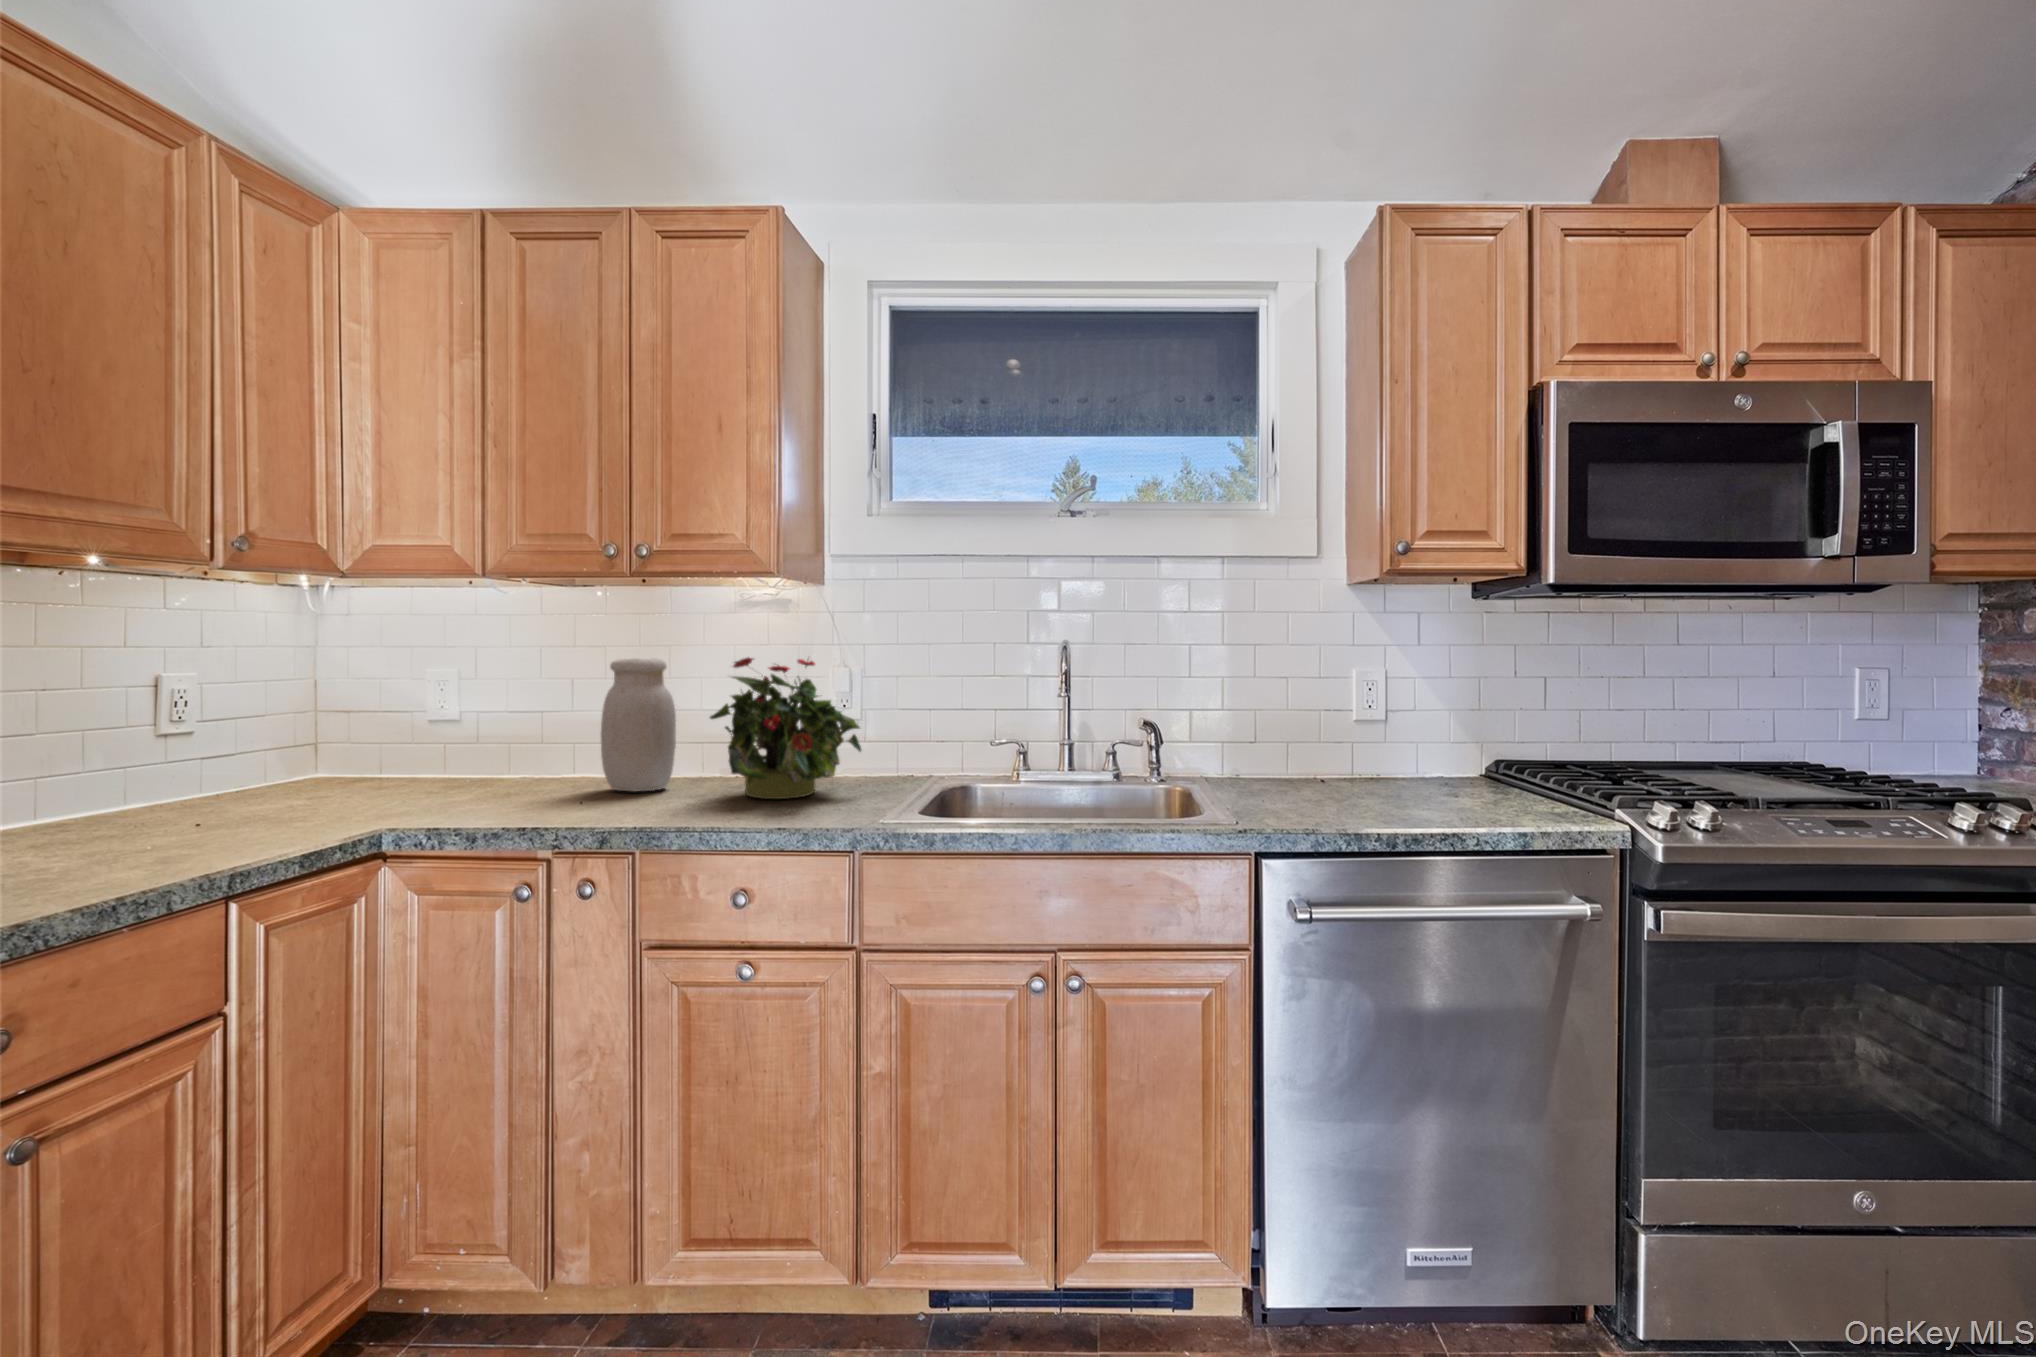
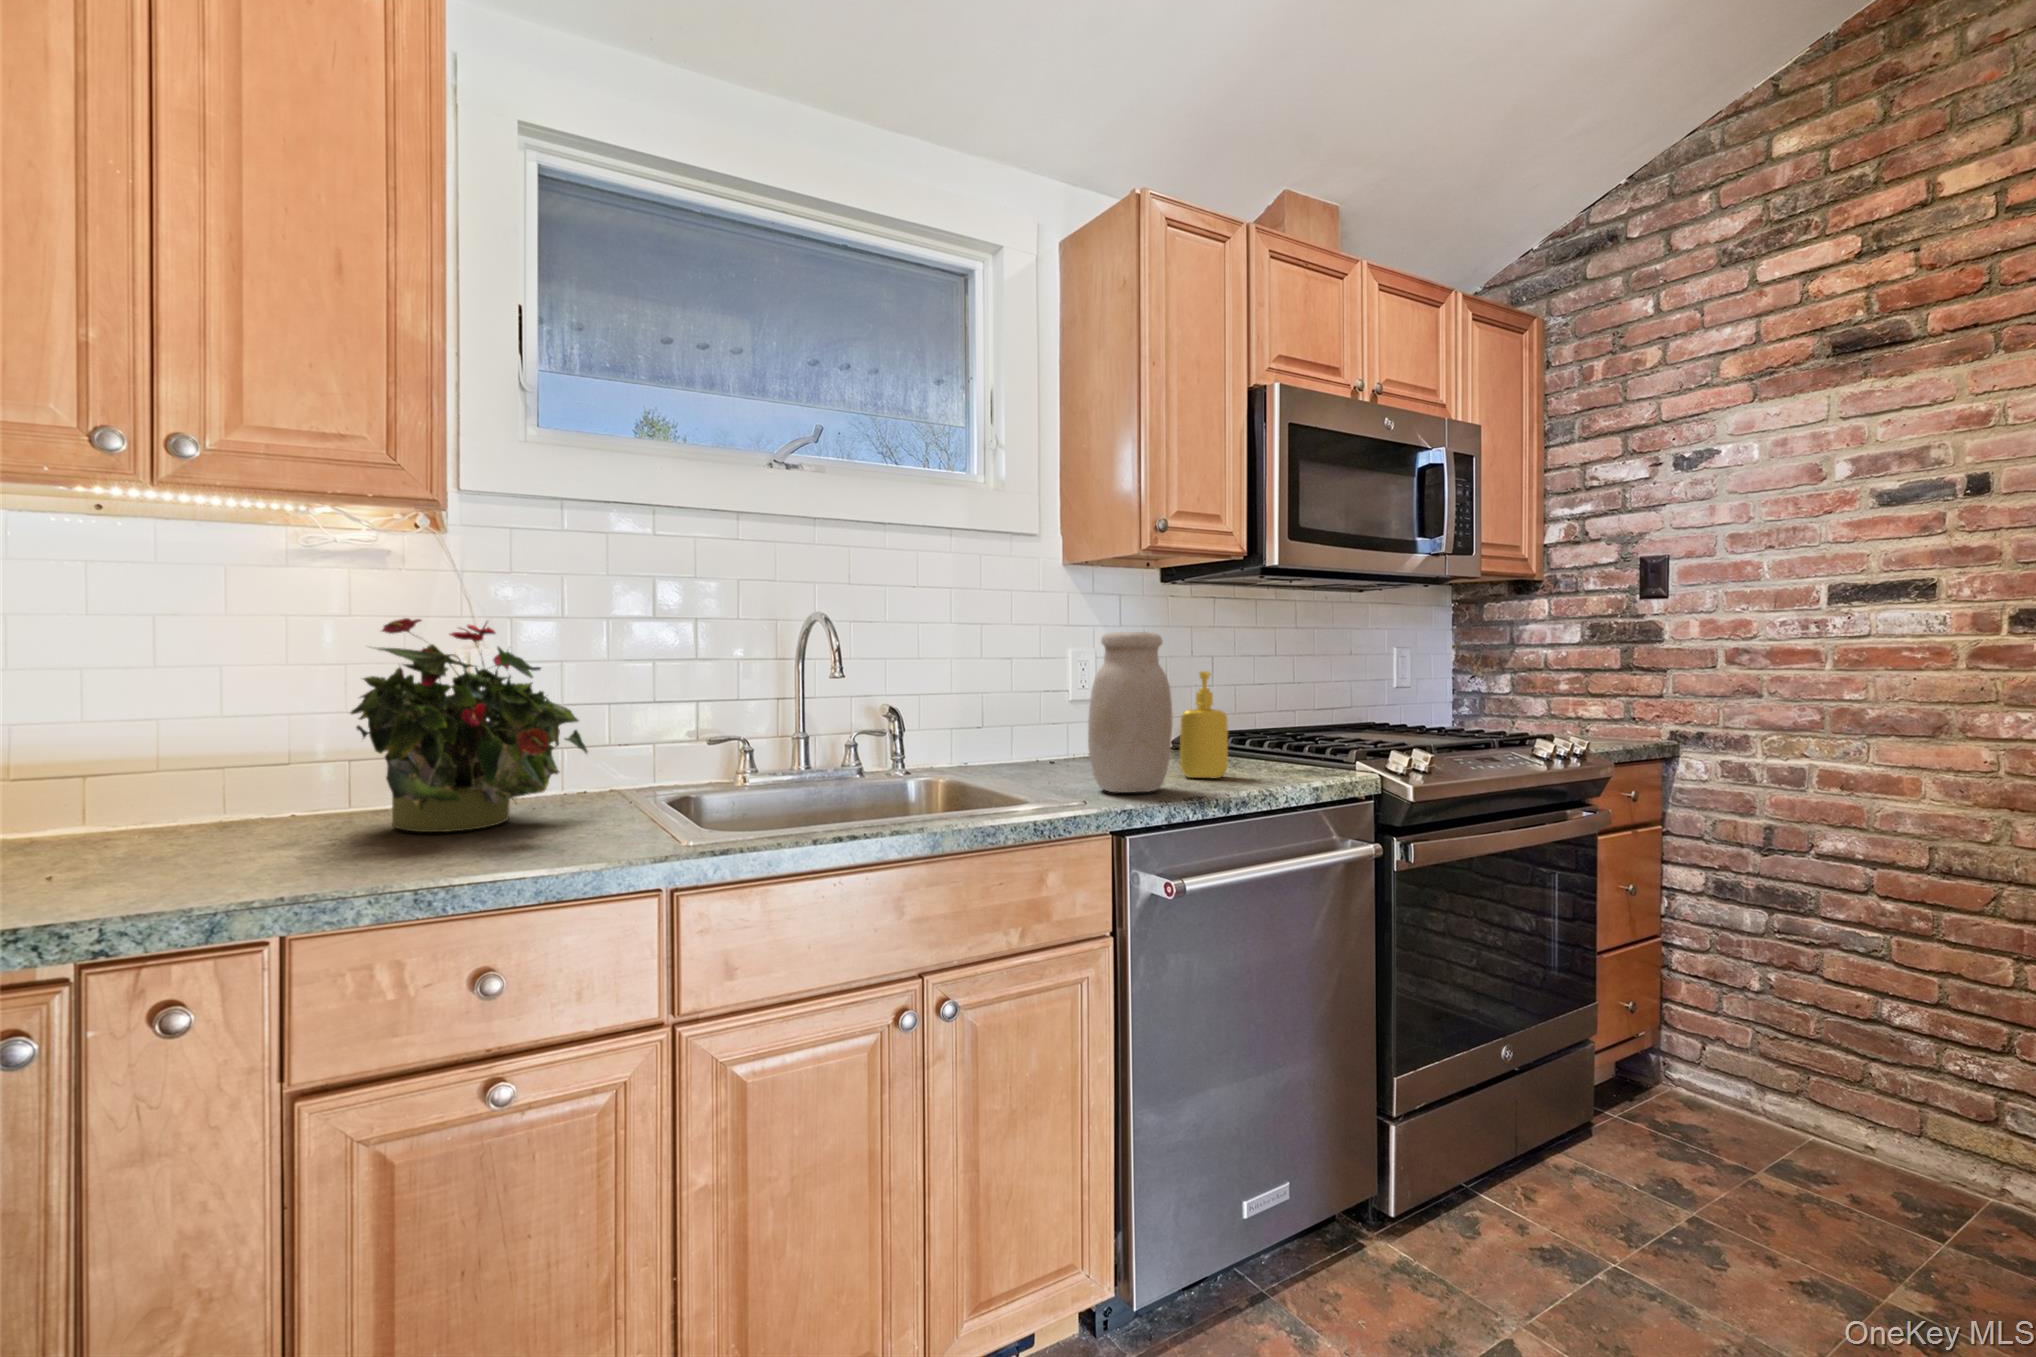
jar: present [601,658,676,791] -> present [1088,632,1172,793]
soap dispenser: none [1393,700,1450,812] -> present [1180,671,1228,778]

